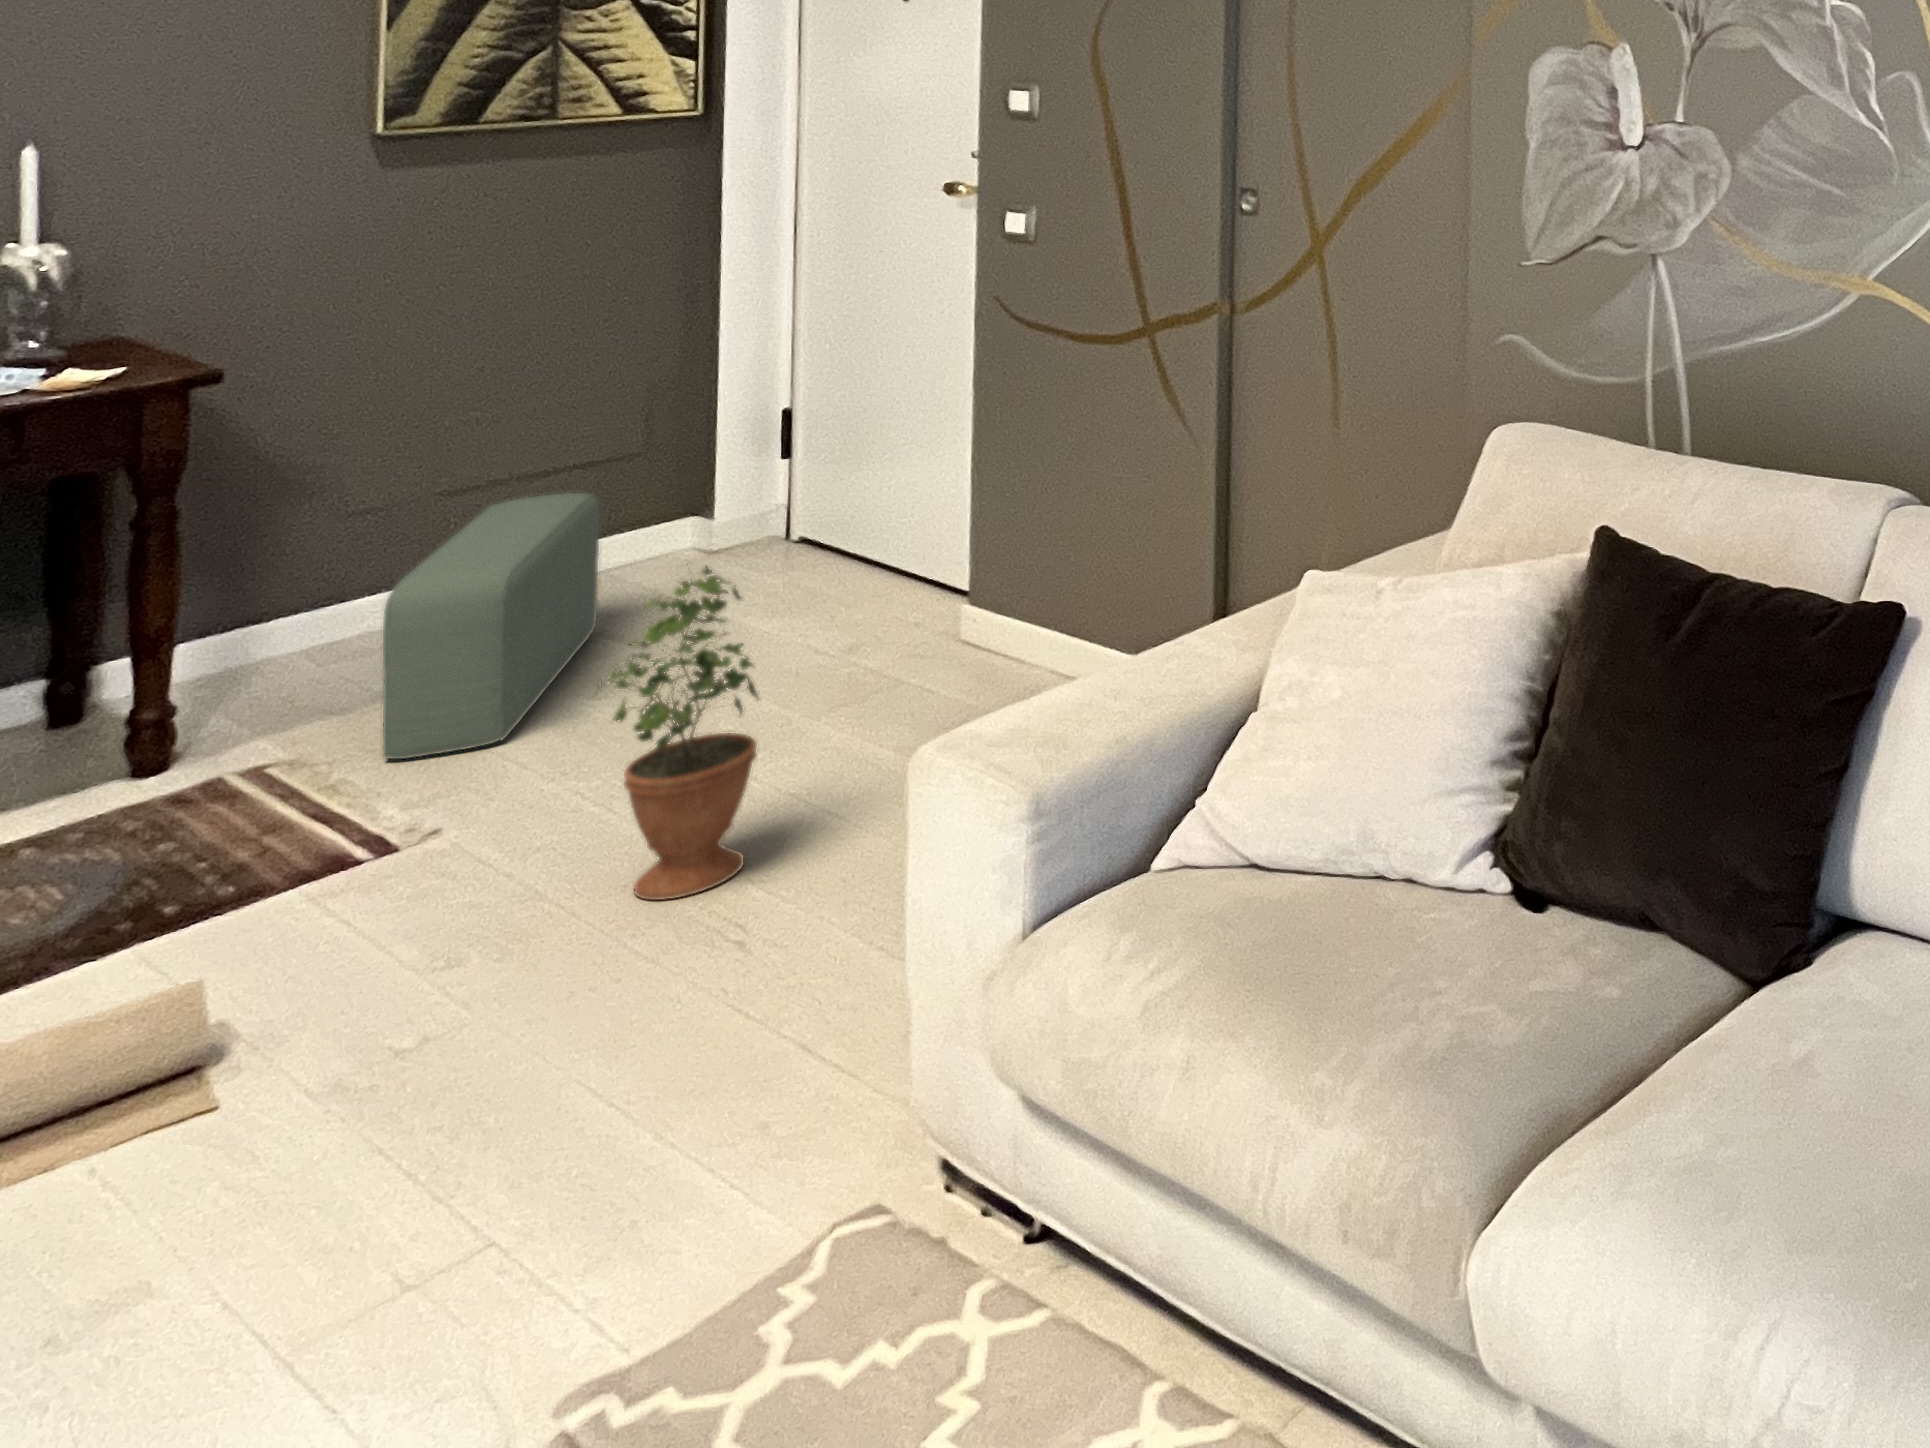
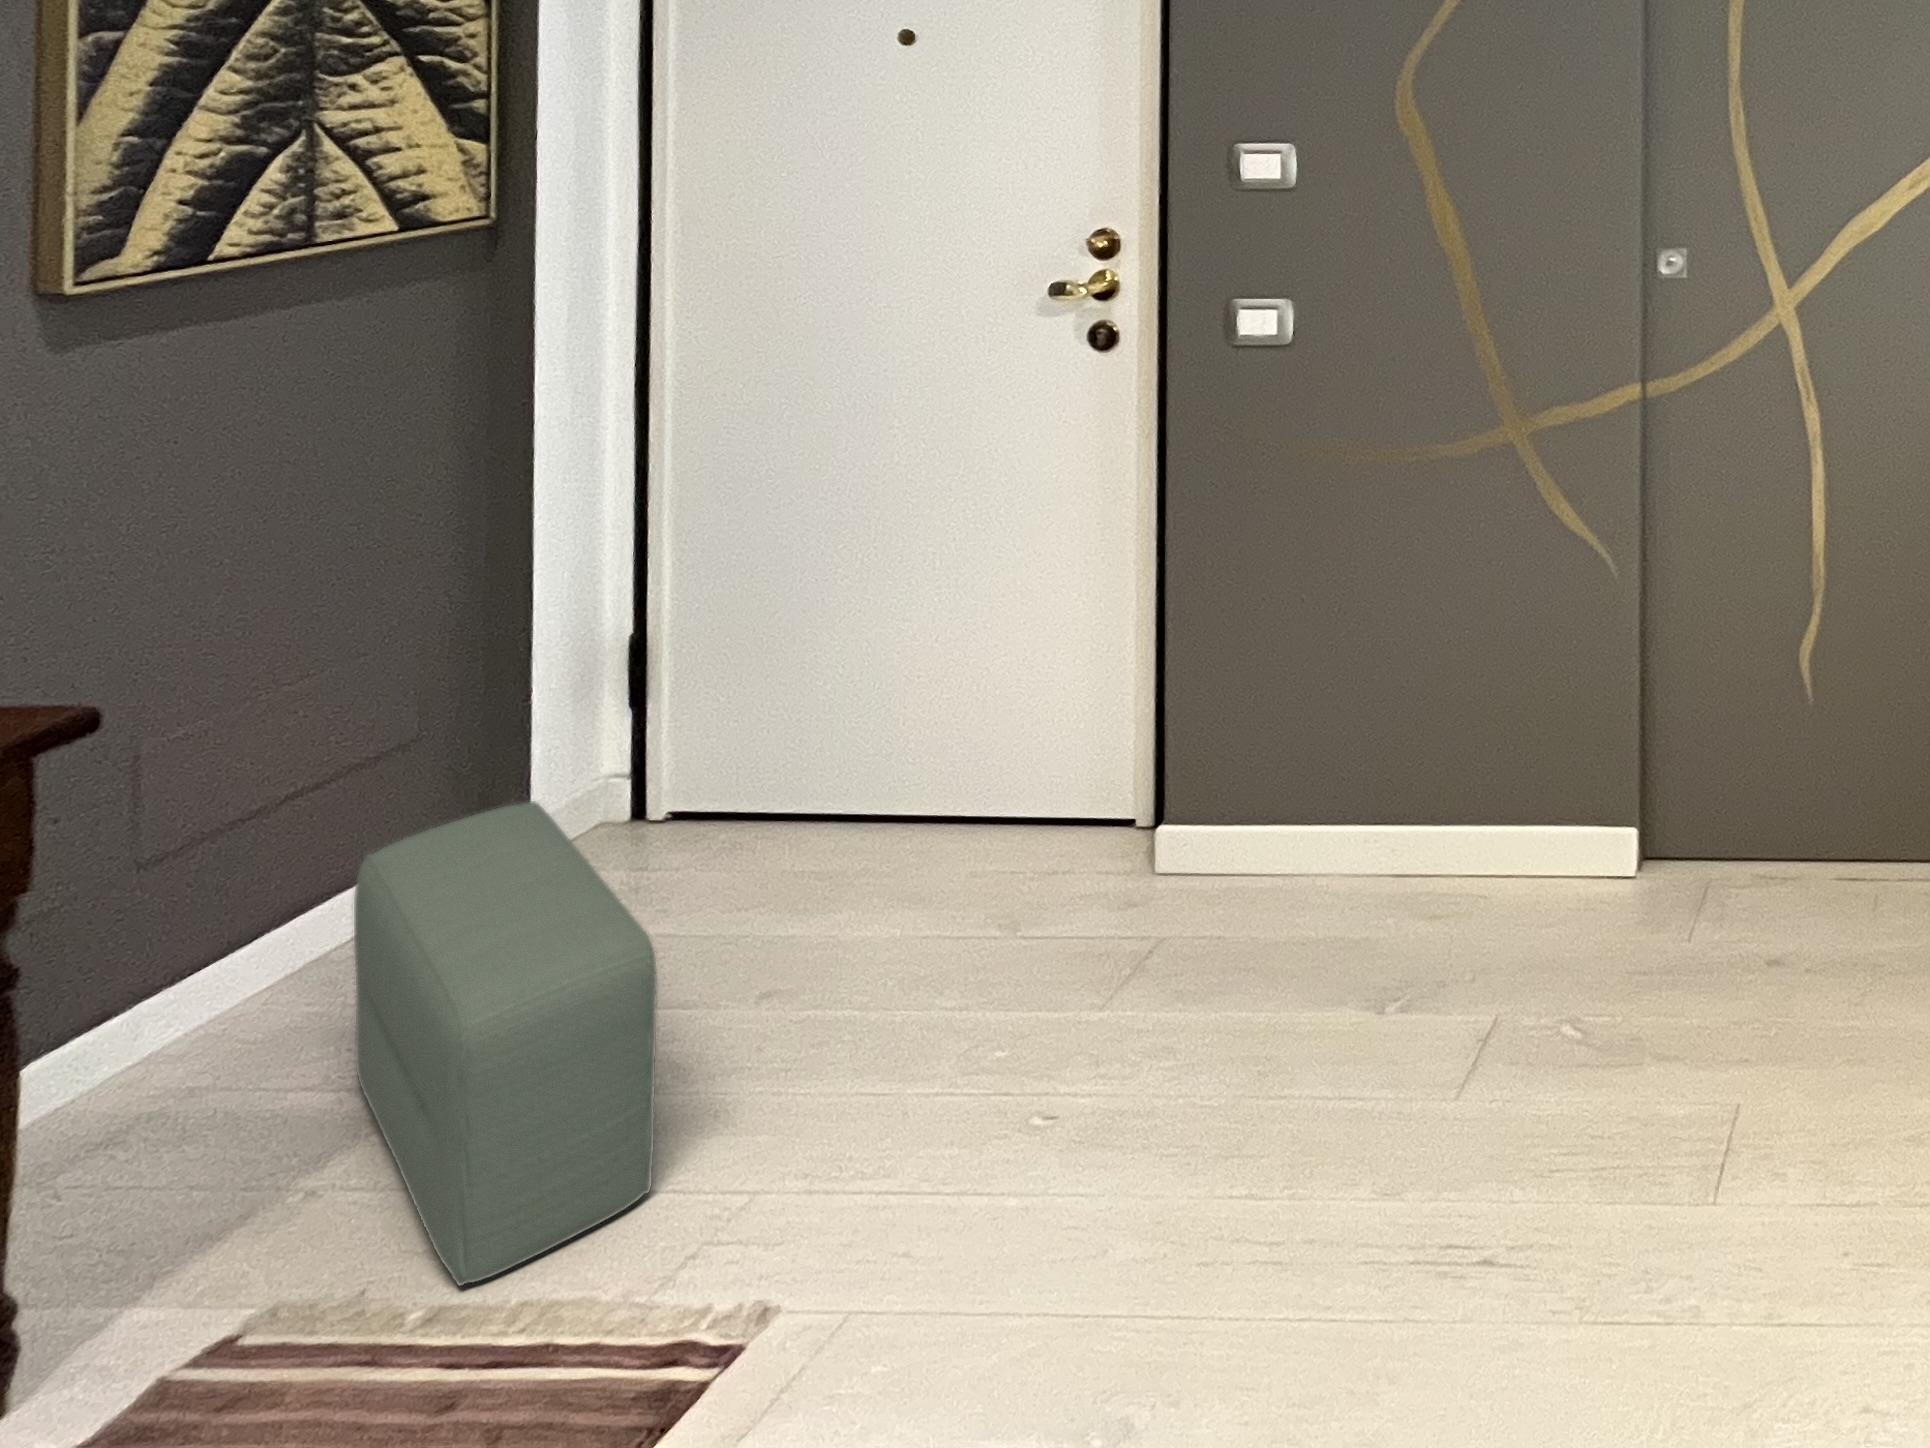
potted plant: present [594,564,759,900] -> none [1192,821,1370,1299]

